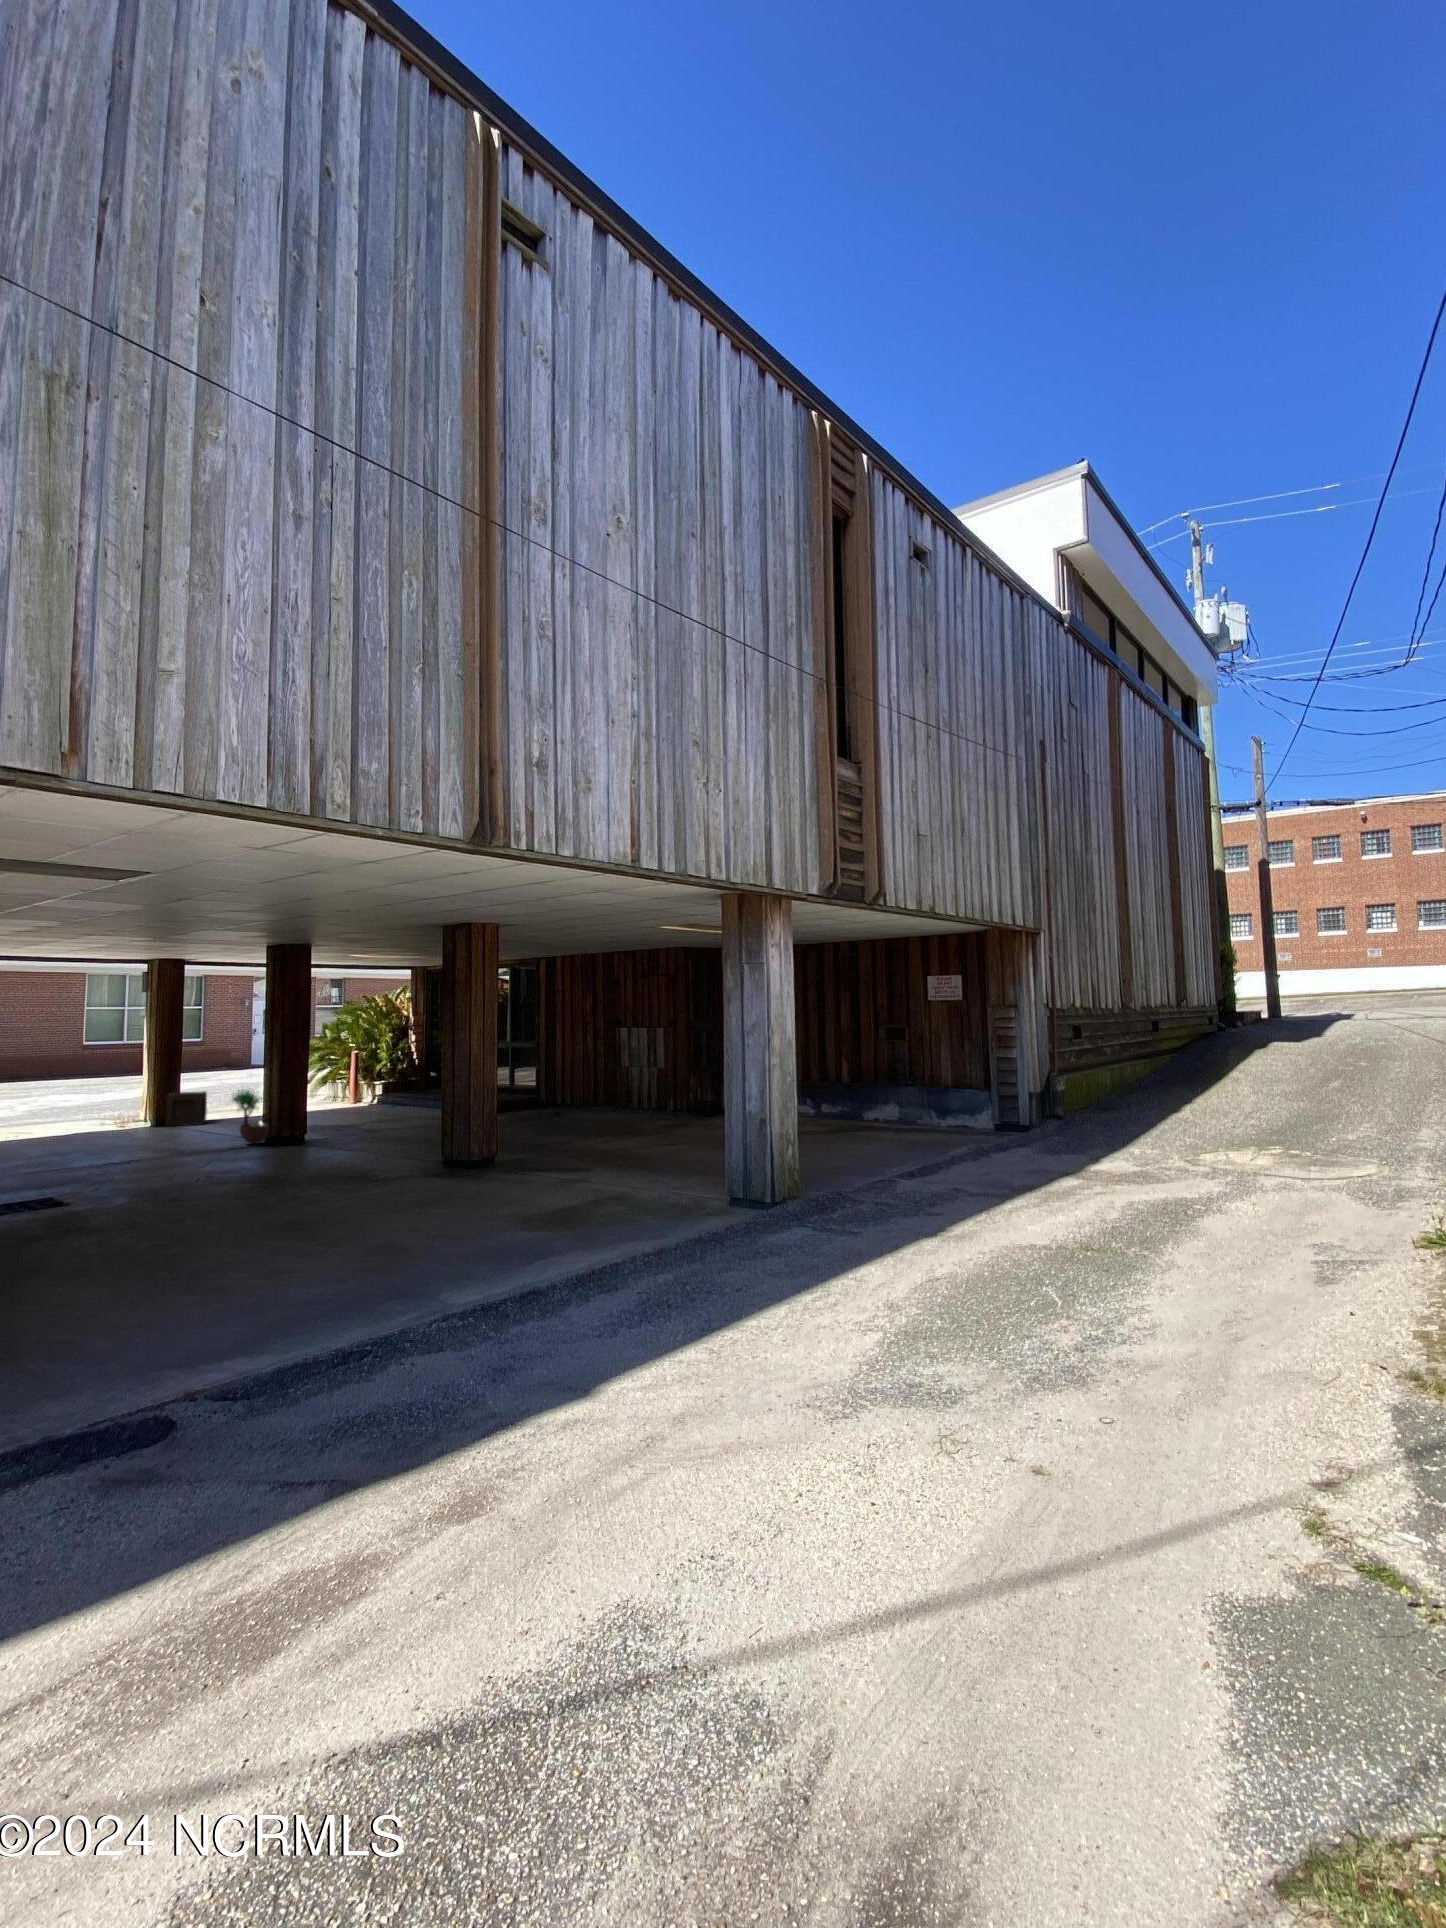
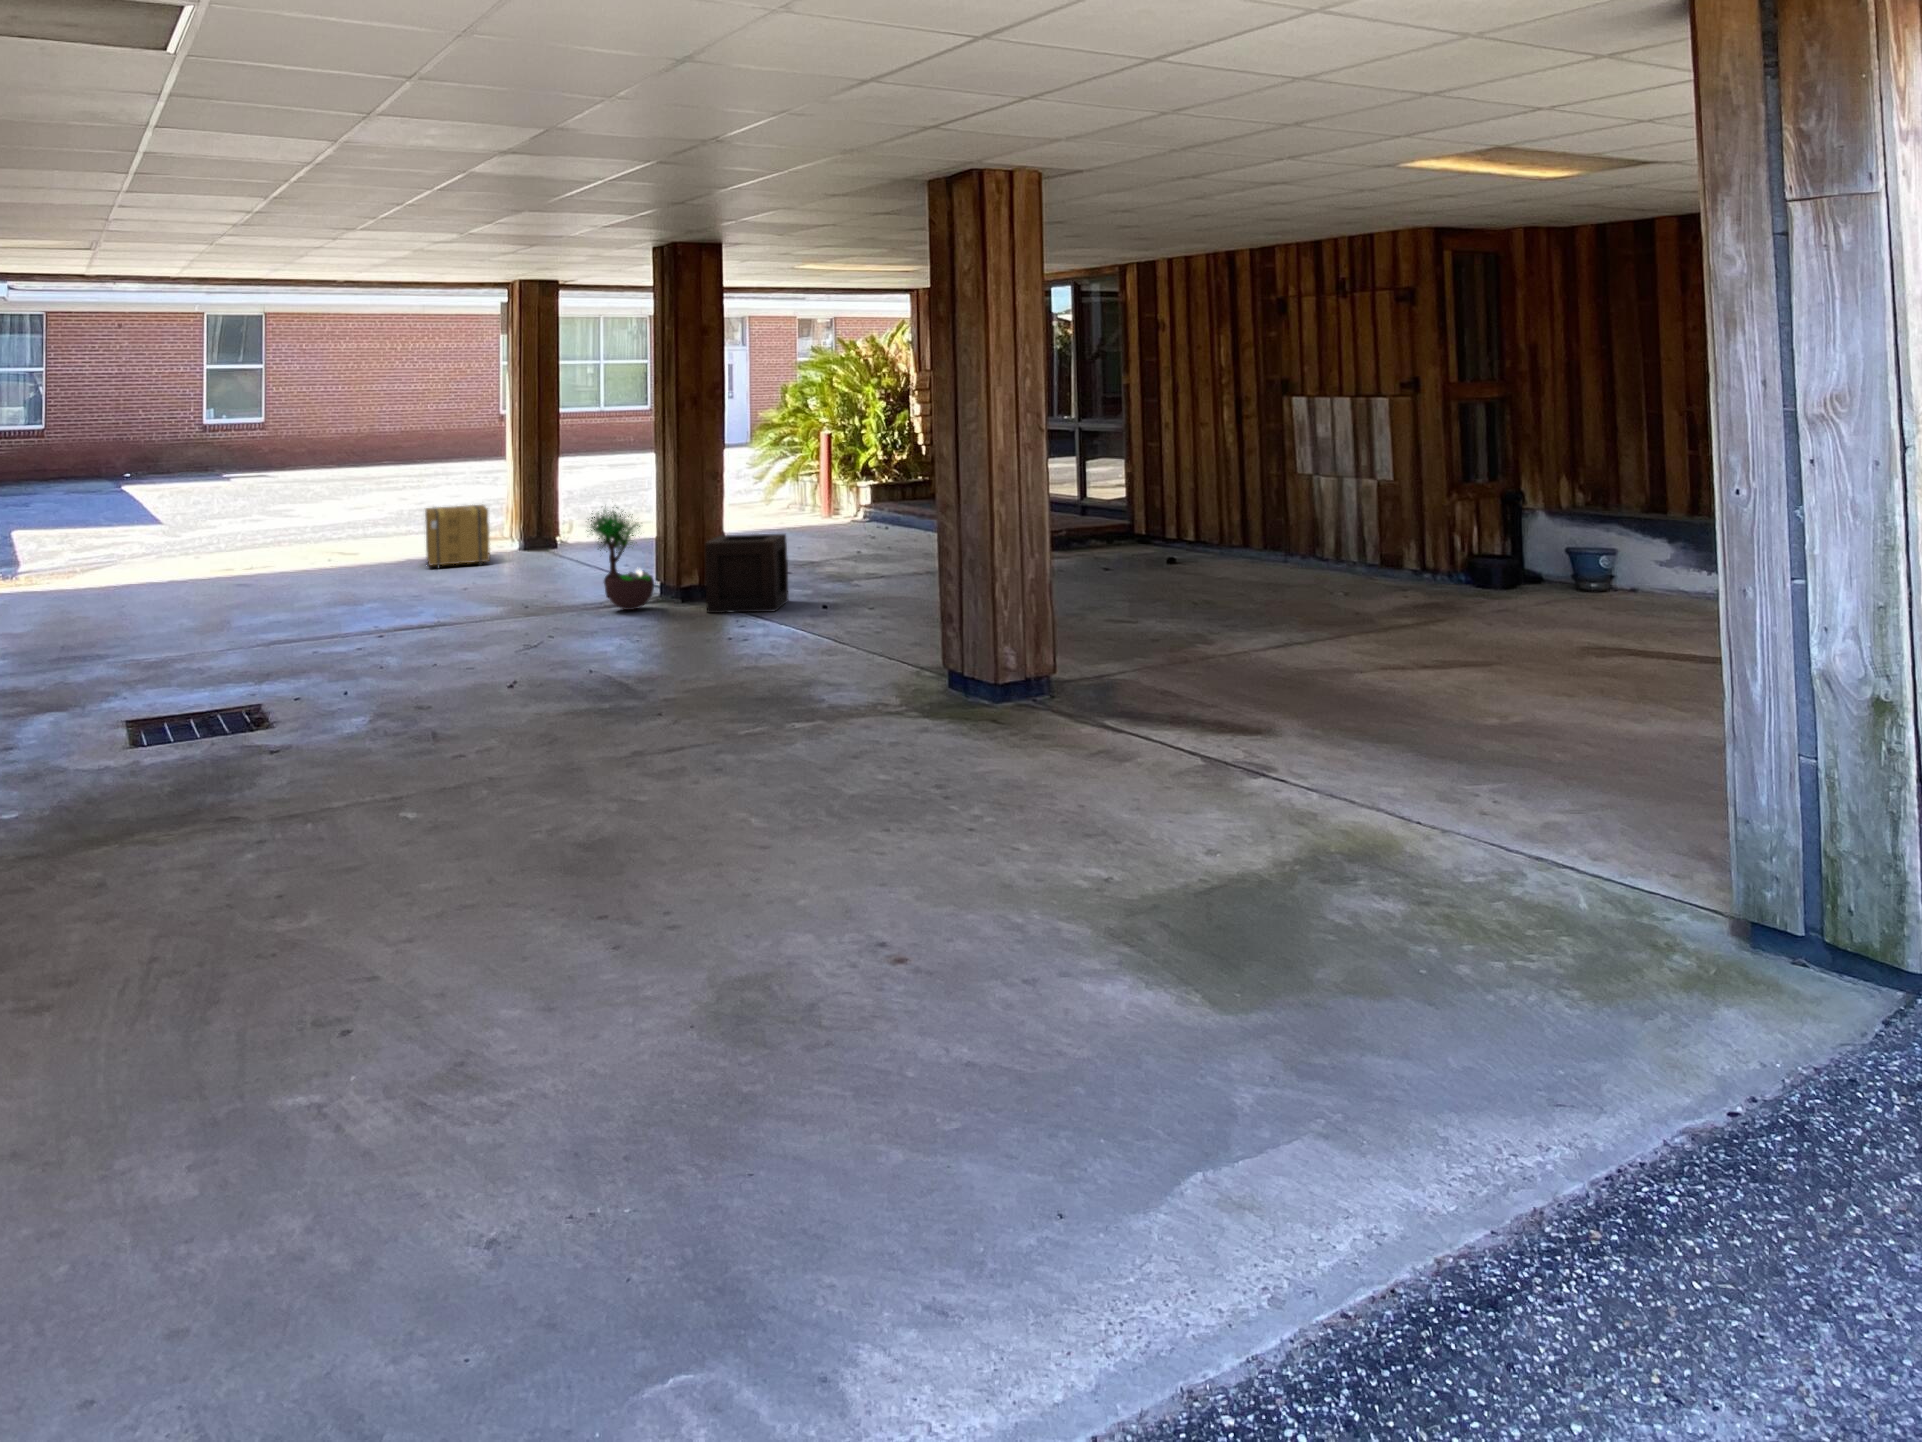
wooden crate: present [166,1091,207,1126] -> present [705,534,788,613]
cardboard box: none [101,1092,148,1130] -> present [425,505,490,568]

